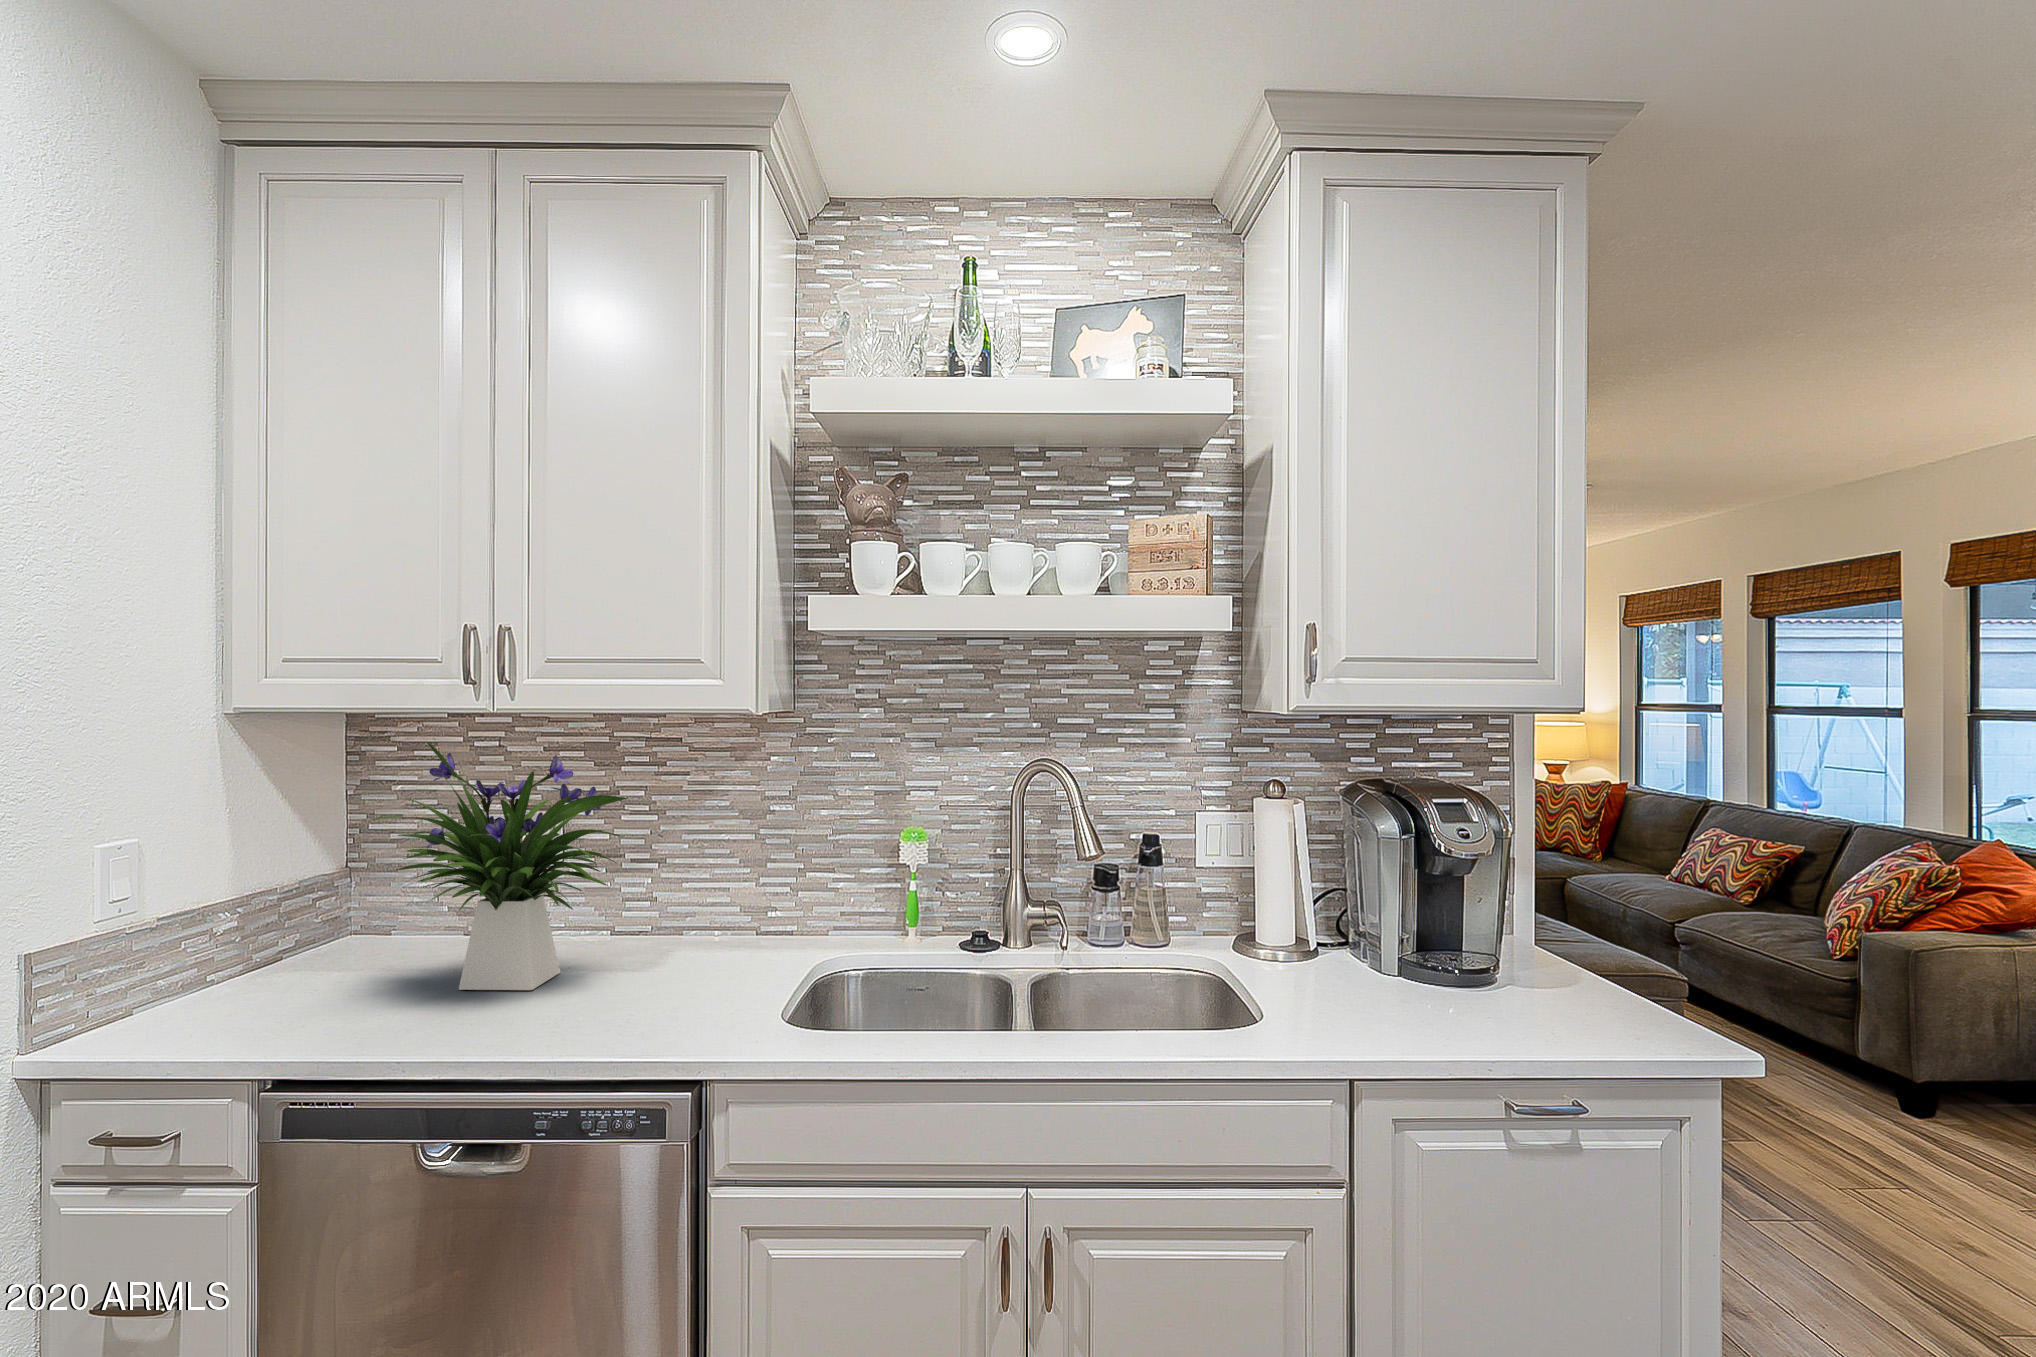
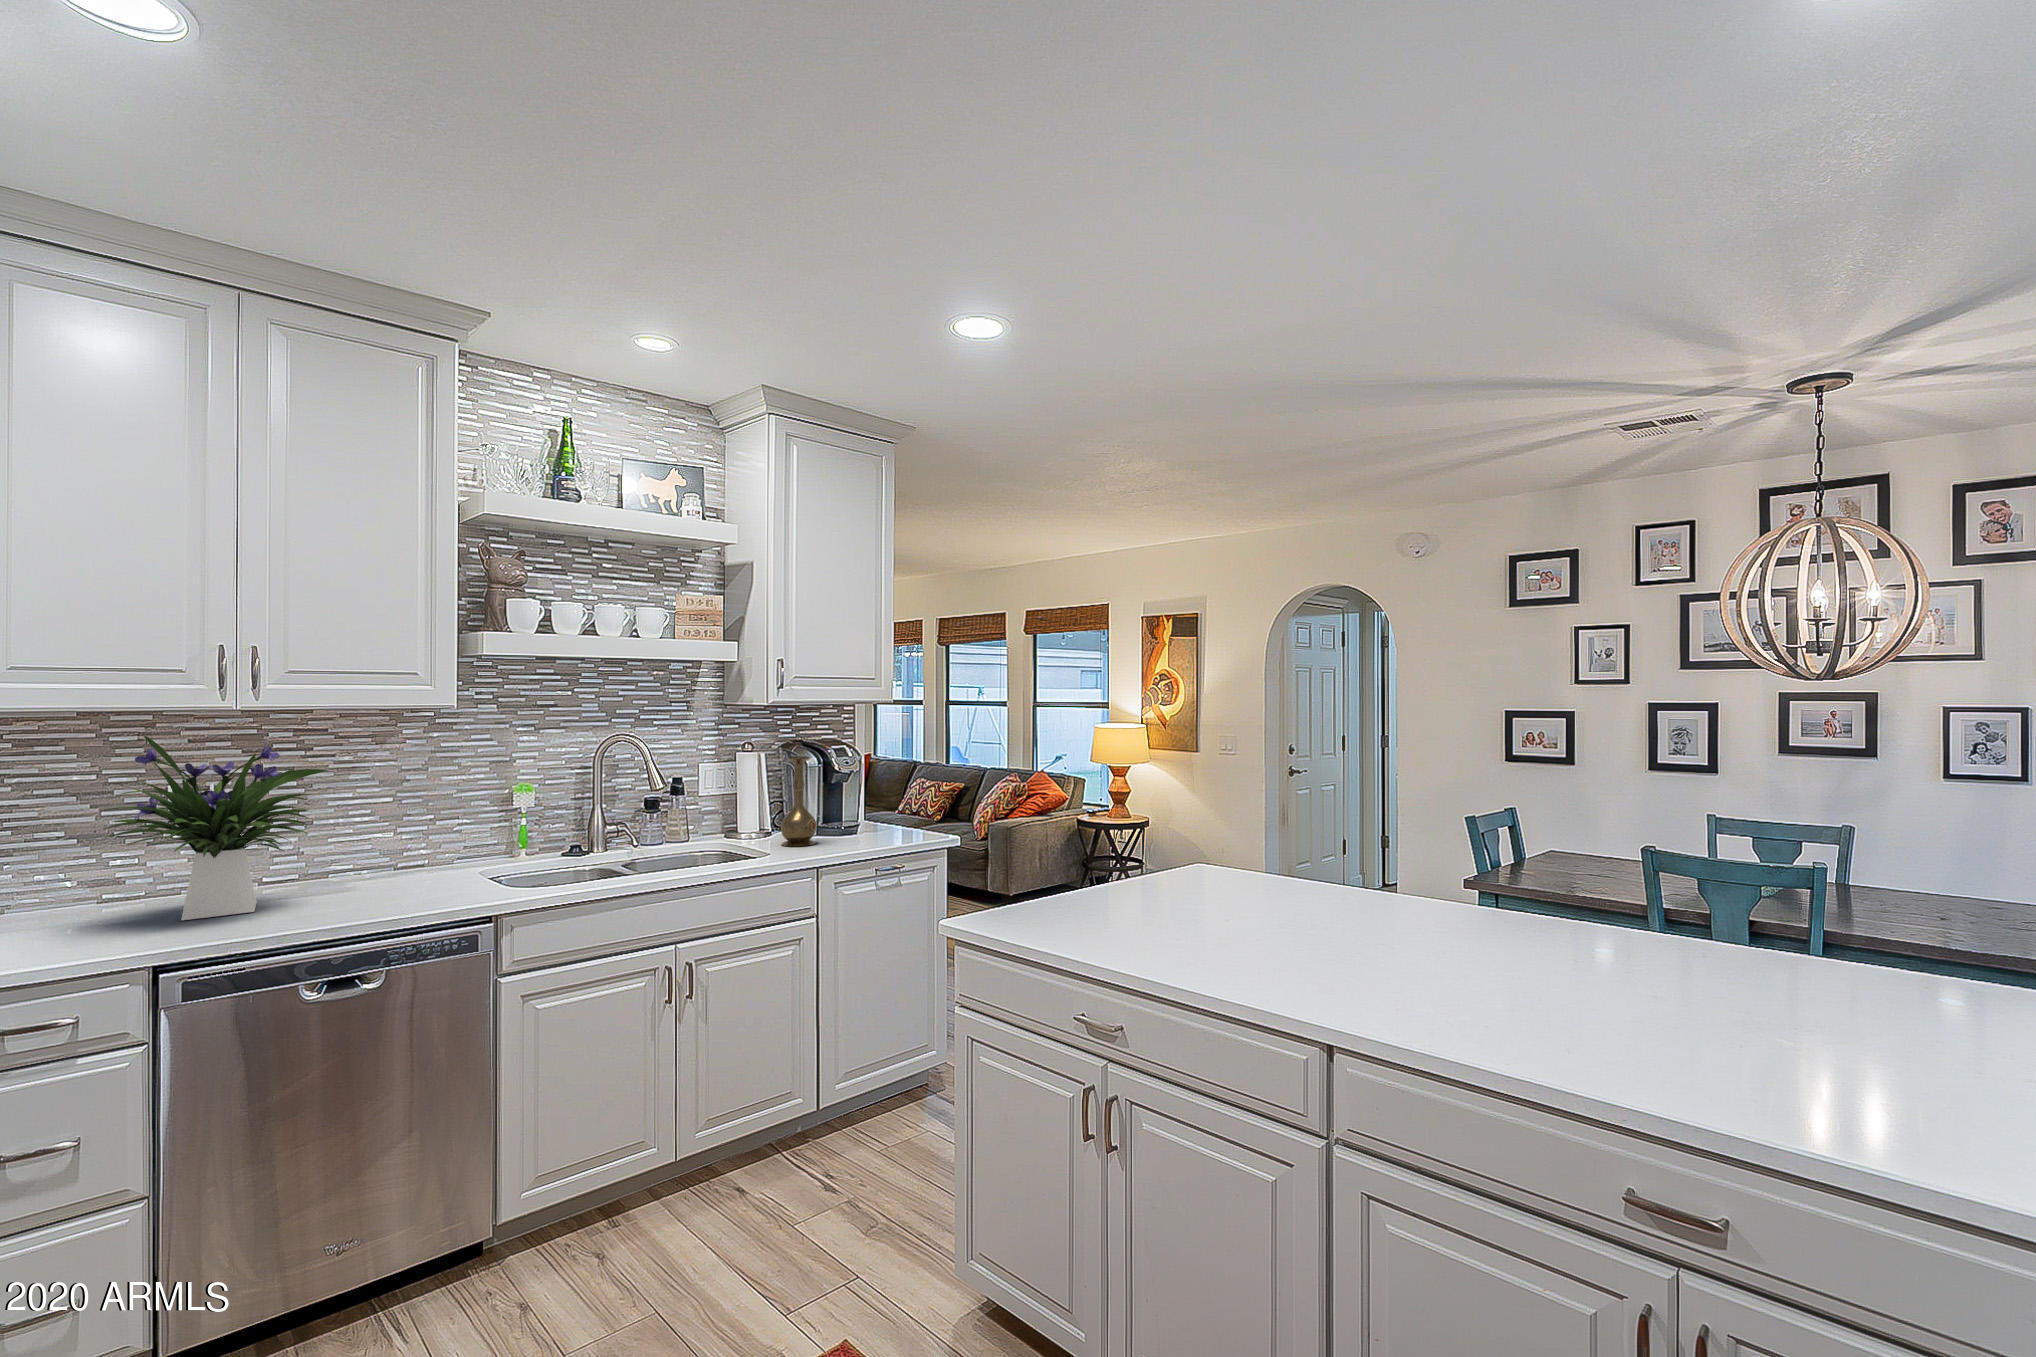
vase: none [1308,815,1379,994] -> present [781,756,817,846]

